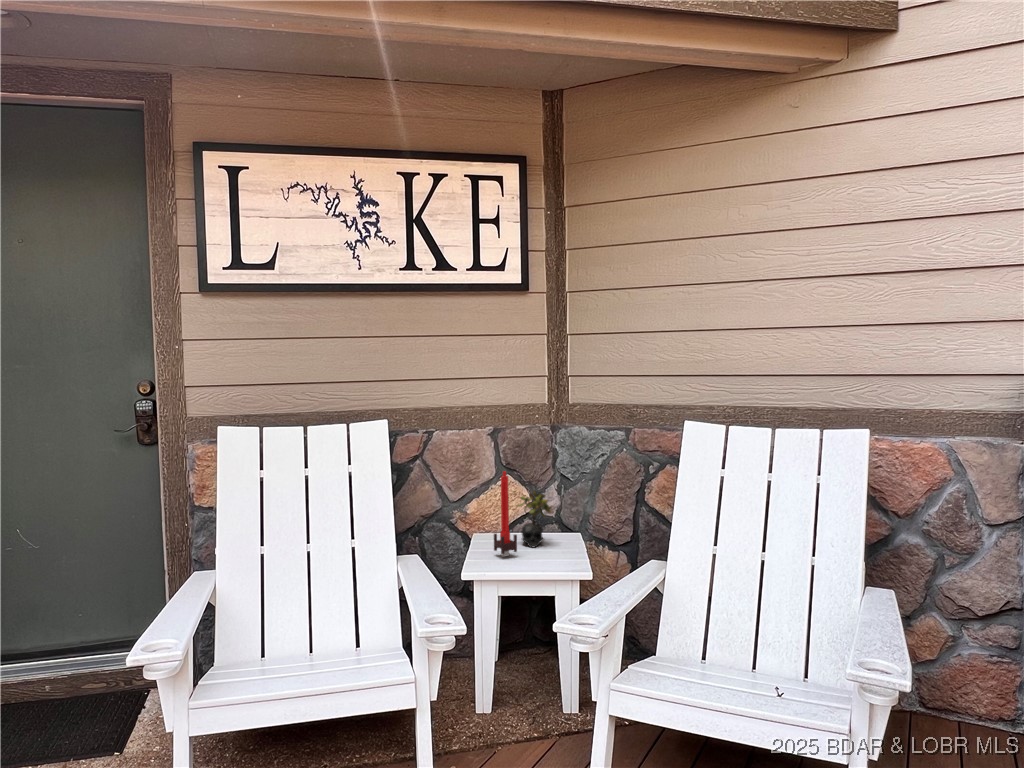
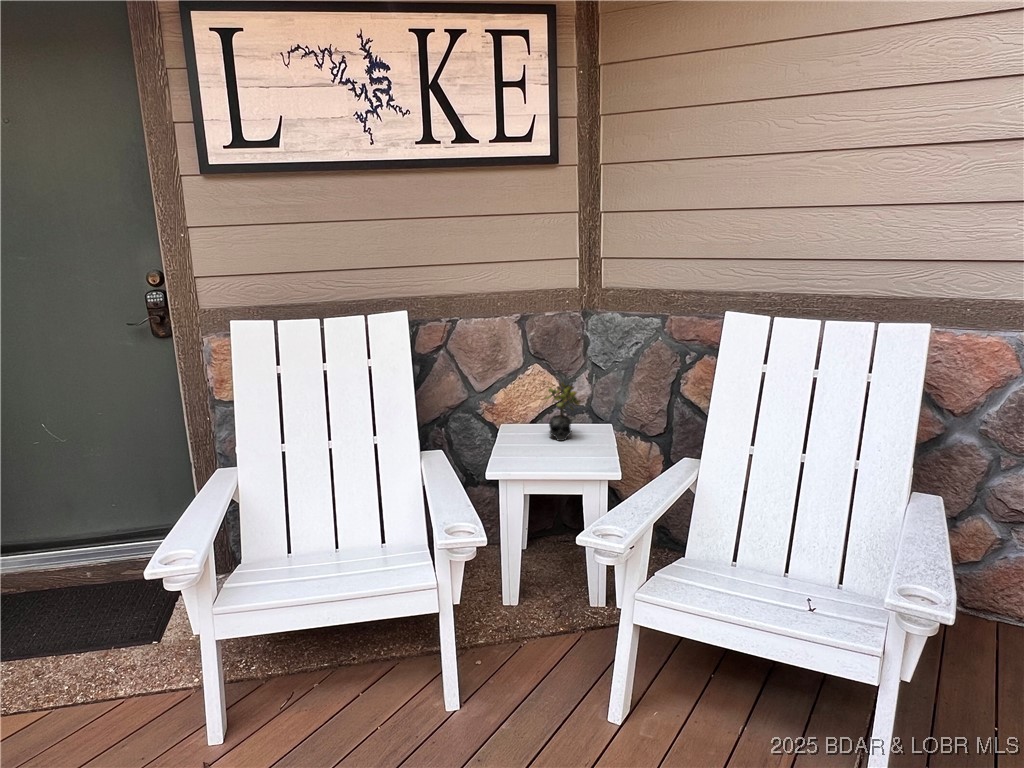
candle: present [494,471,517,557] -> none [520,365,544,452]

